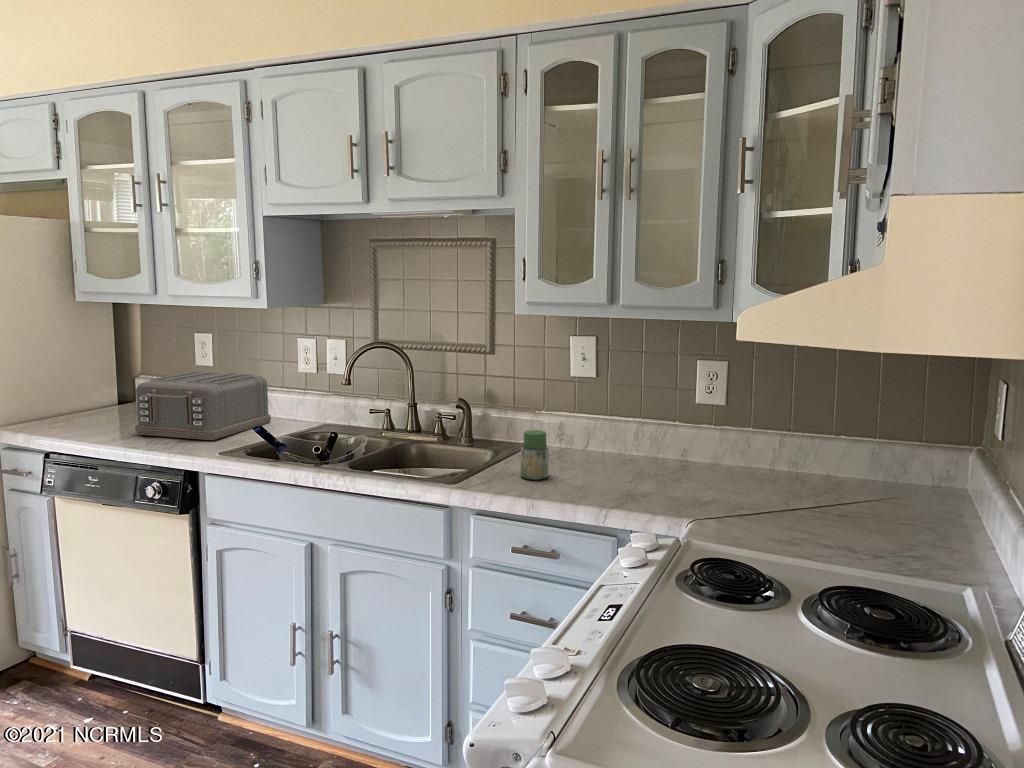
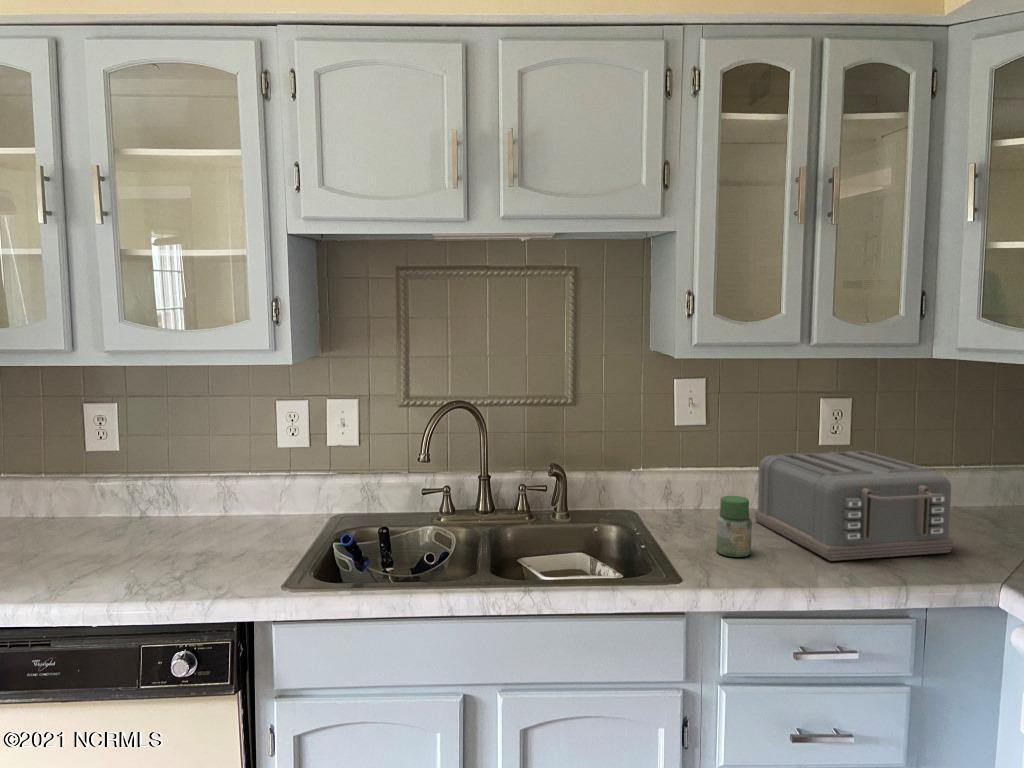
toaster: present [135,371,271,440] -> present [755,451,953,561]

